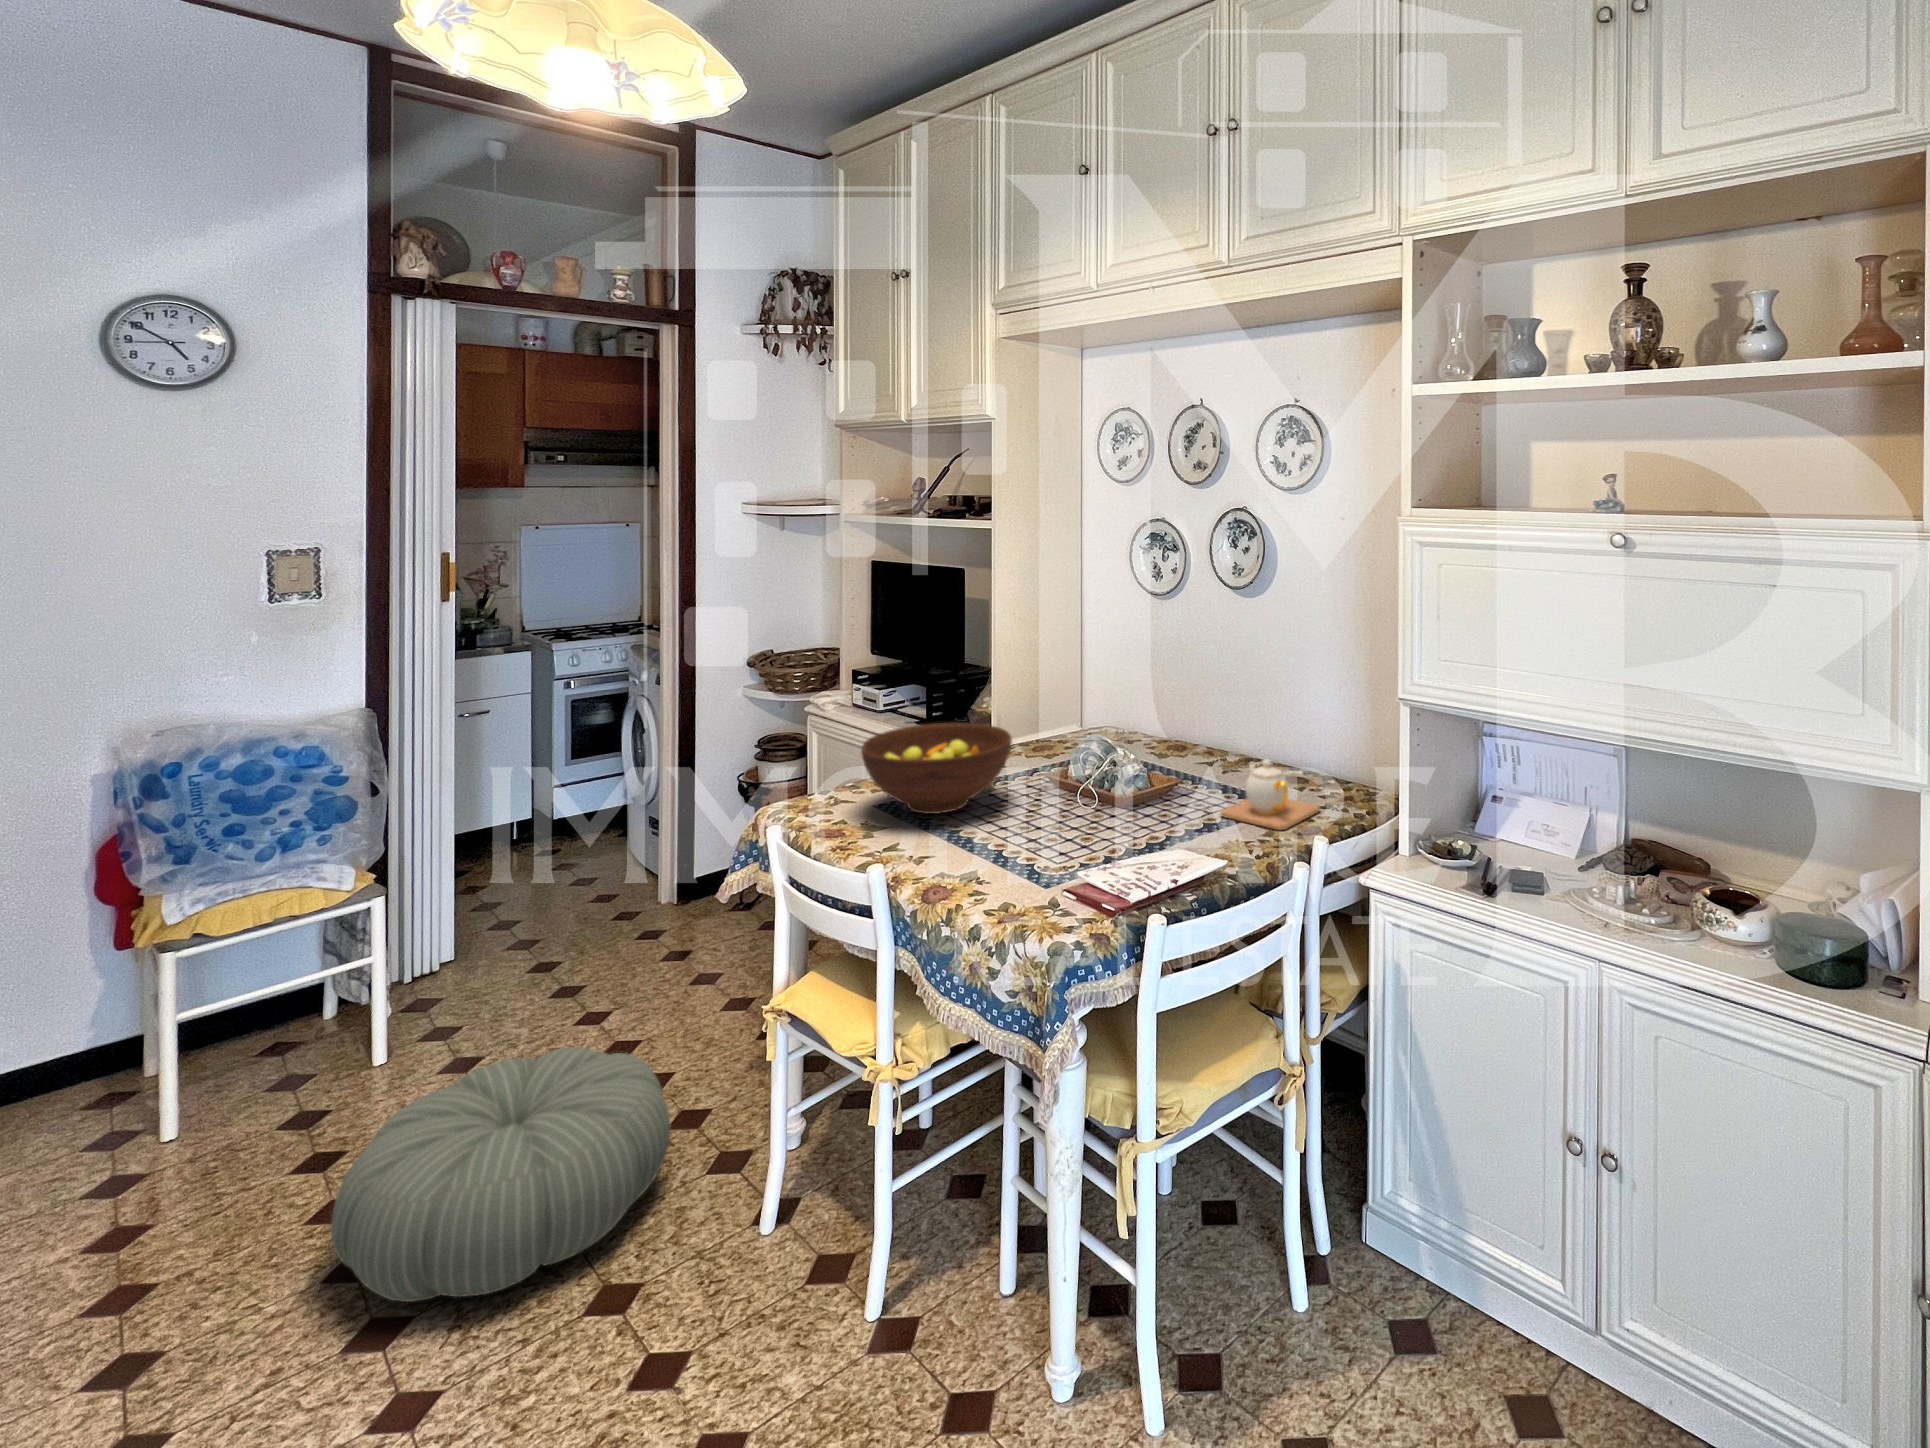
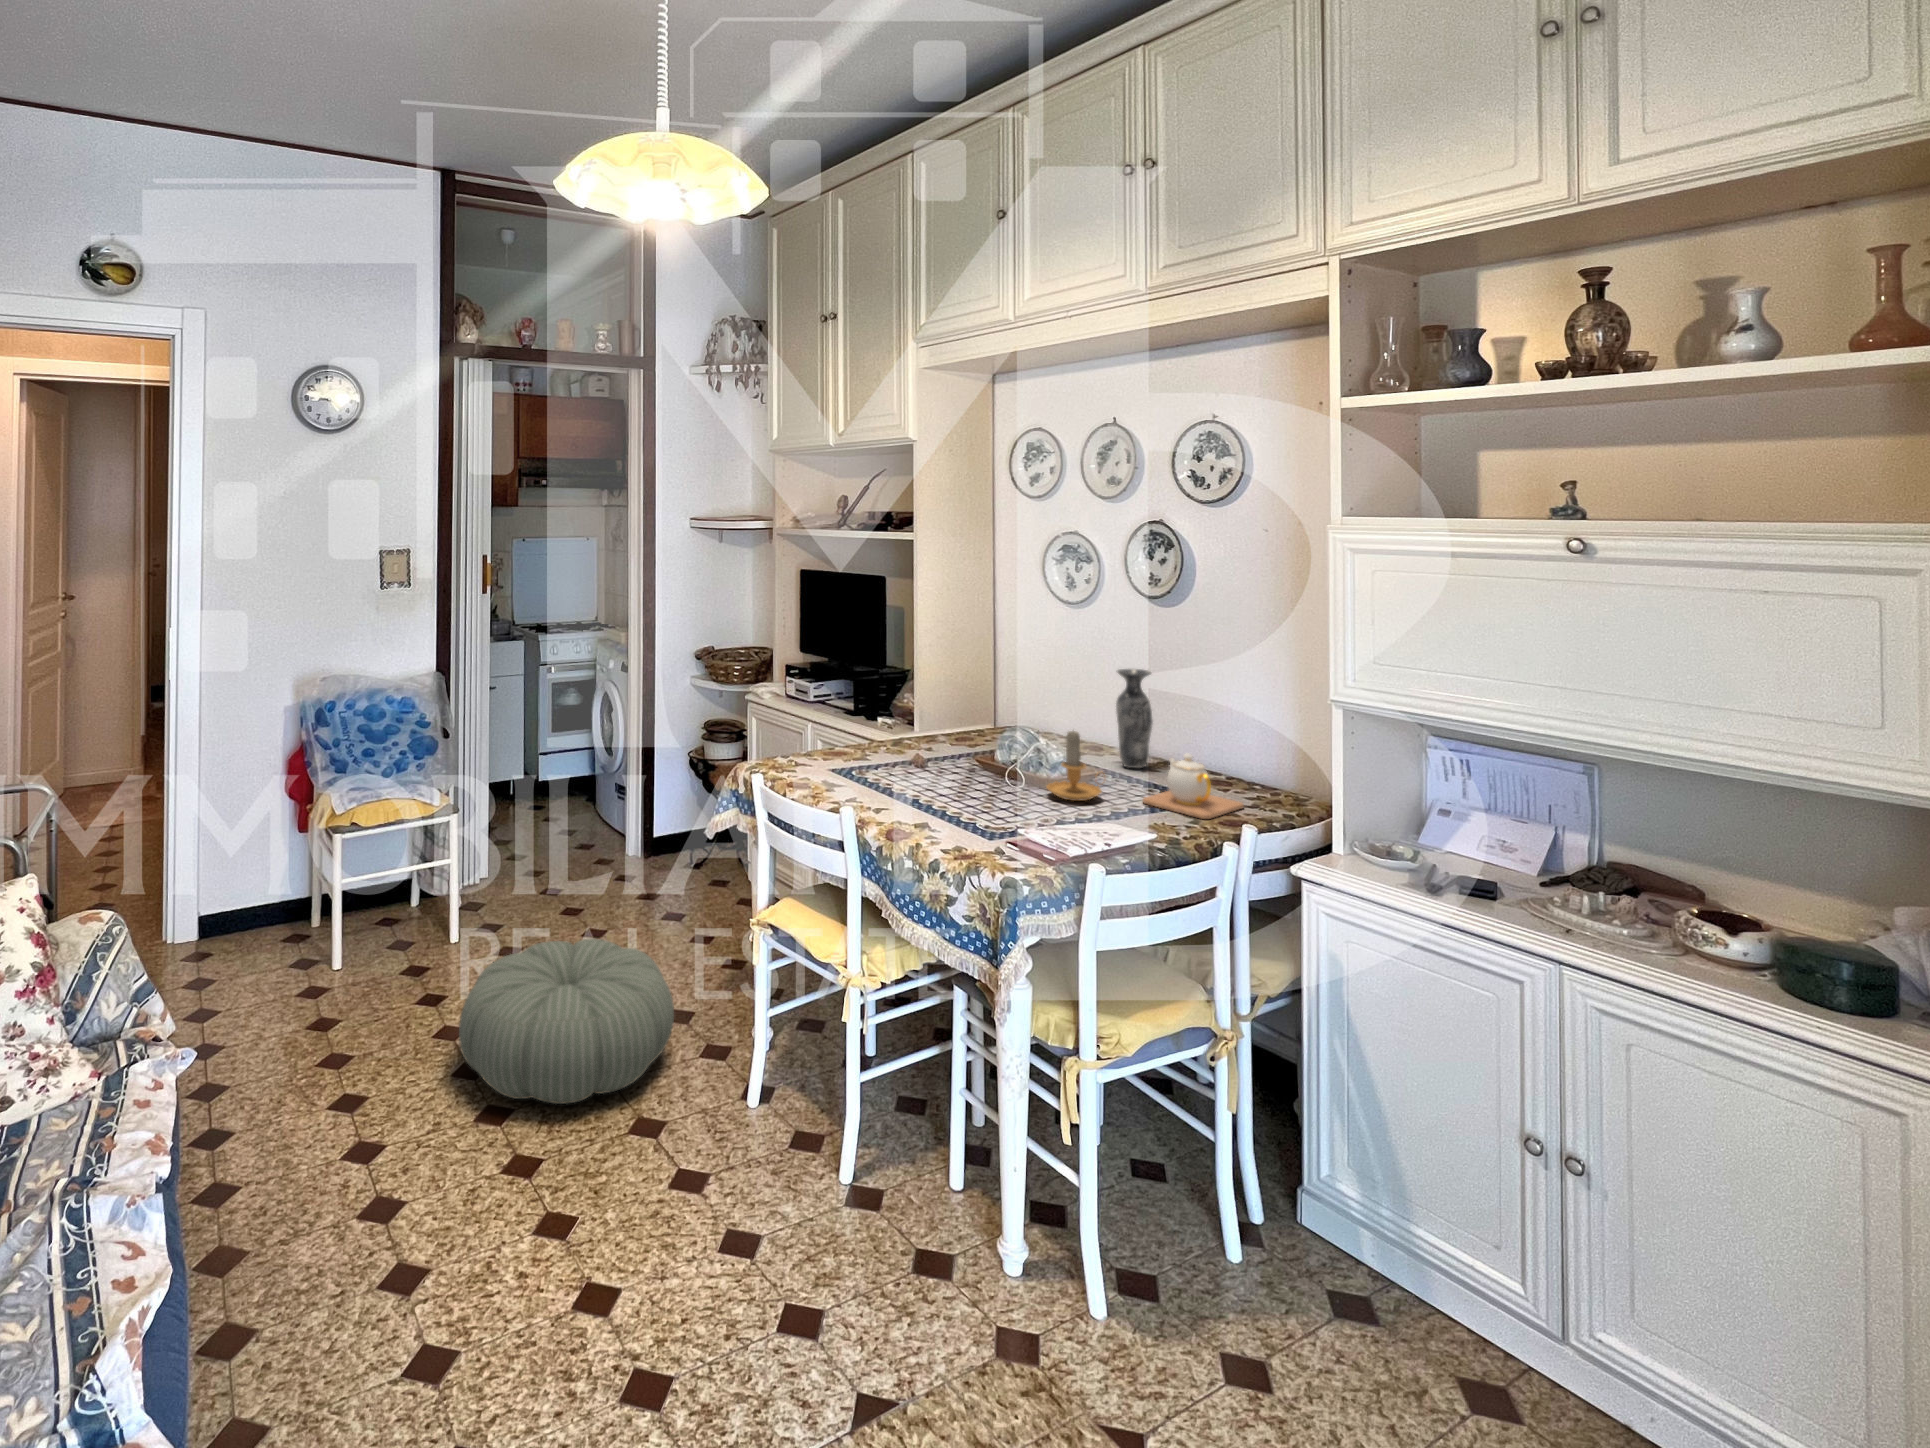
vase: none [1201,666,1236,772] -> present [1116,669,1153,768]
fruit bowl: present [861,723,1012,814] -> none [819,704,944,778]
candle: none [1121,740,1185,821] -> present [1047,731,1102,801]

